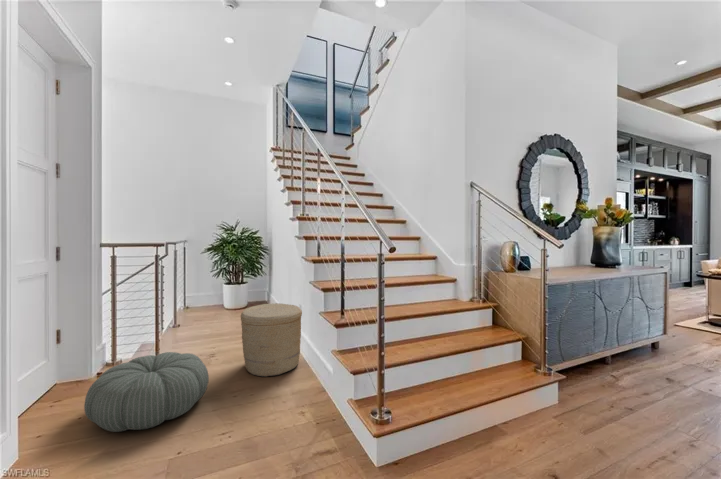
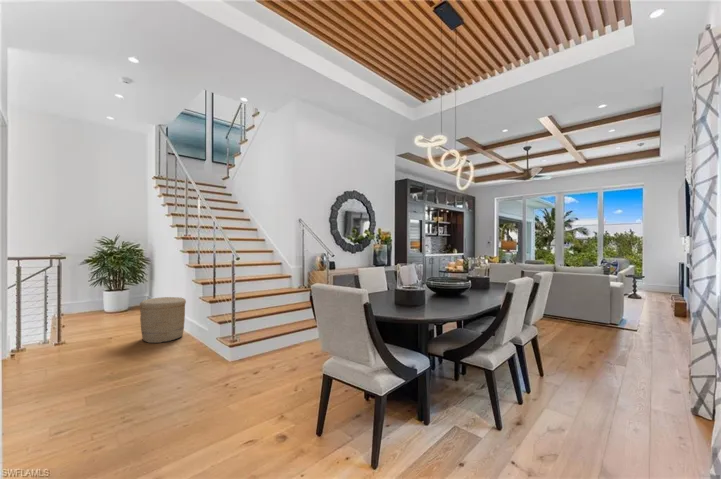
pouf: present [84,352,209,432] -> none [36,328,122,370]

